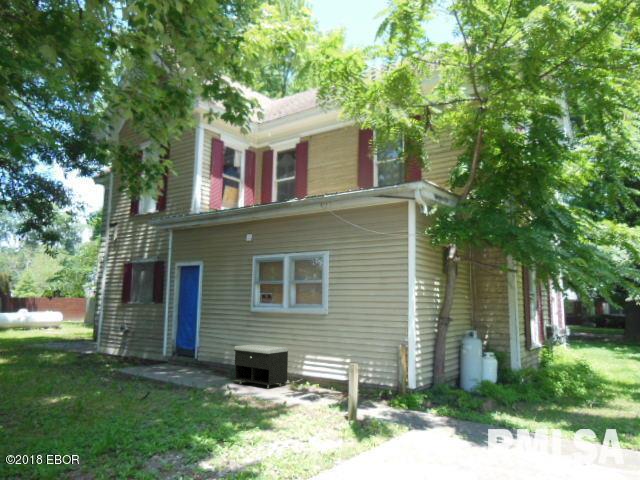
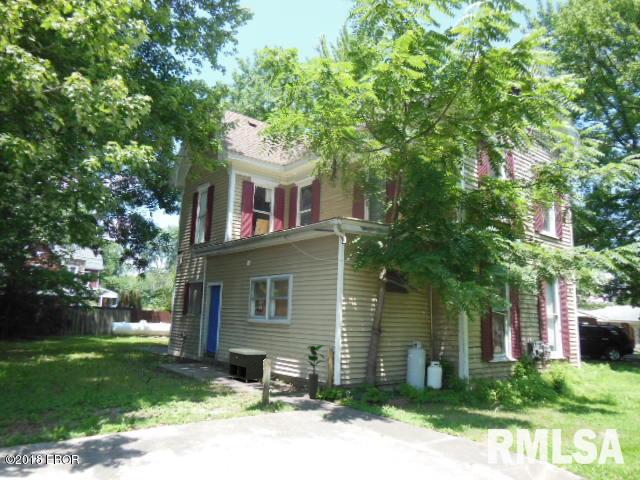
potted plant: none [371,339,400,406] -> present [308,345,324,399]

